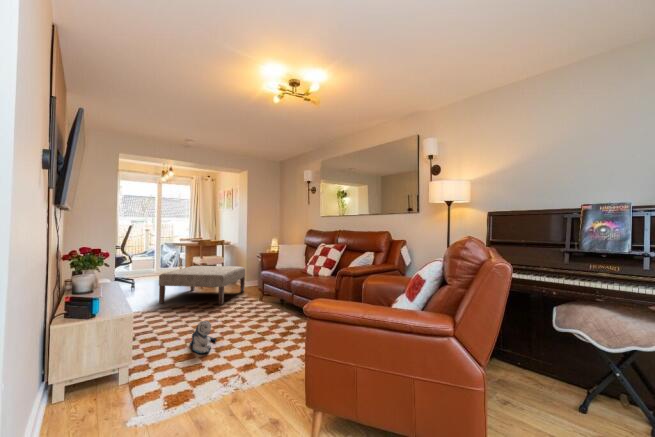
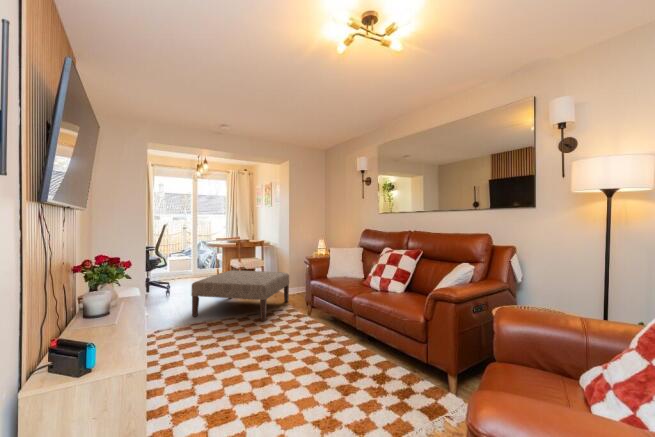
plush toy: present [190,321,217,354] -> none [226,361,262,415]

